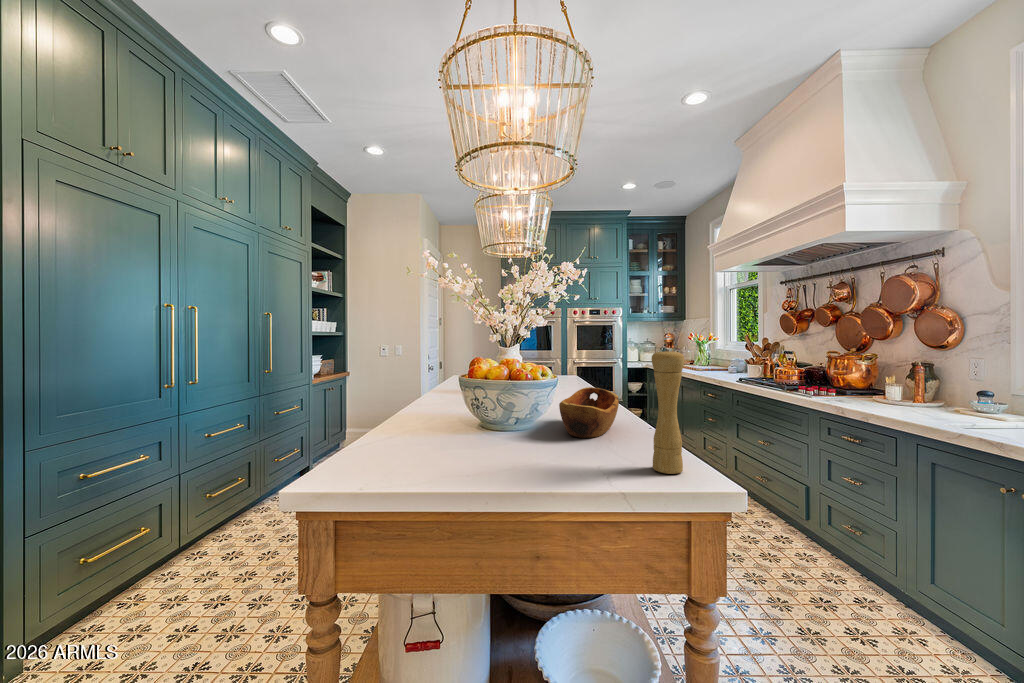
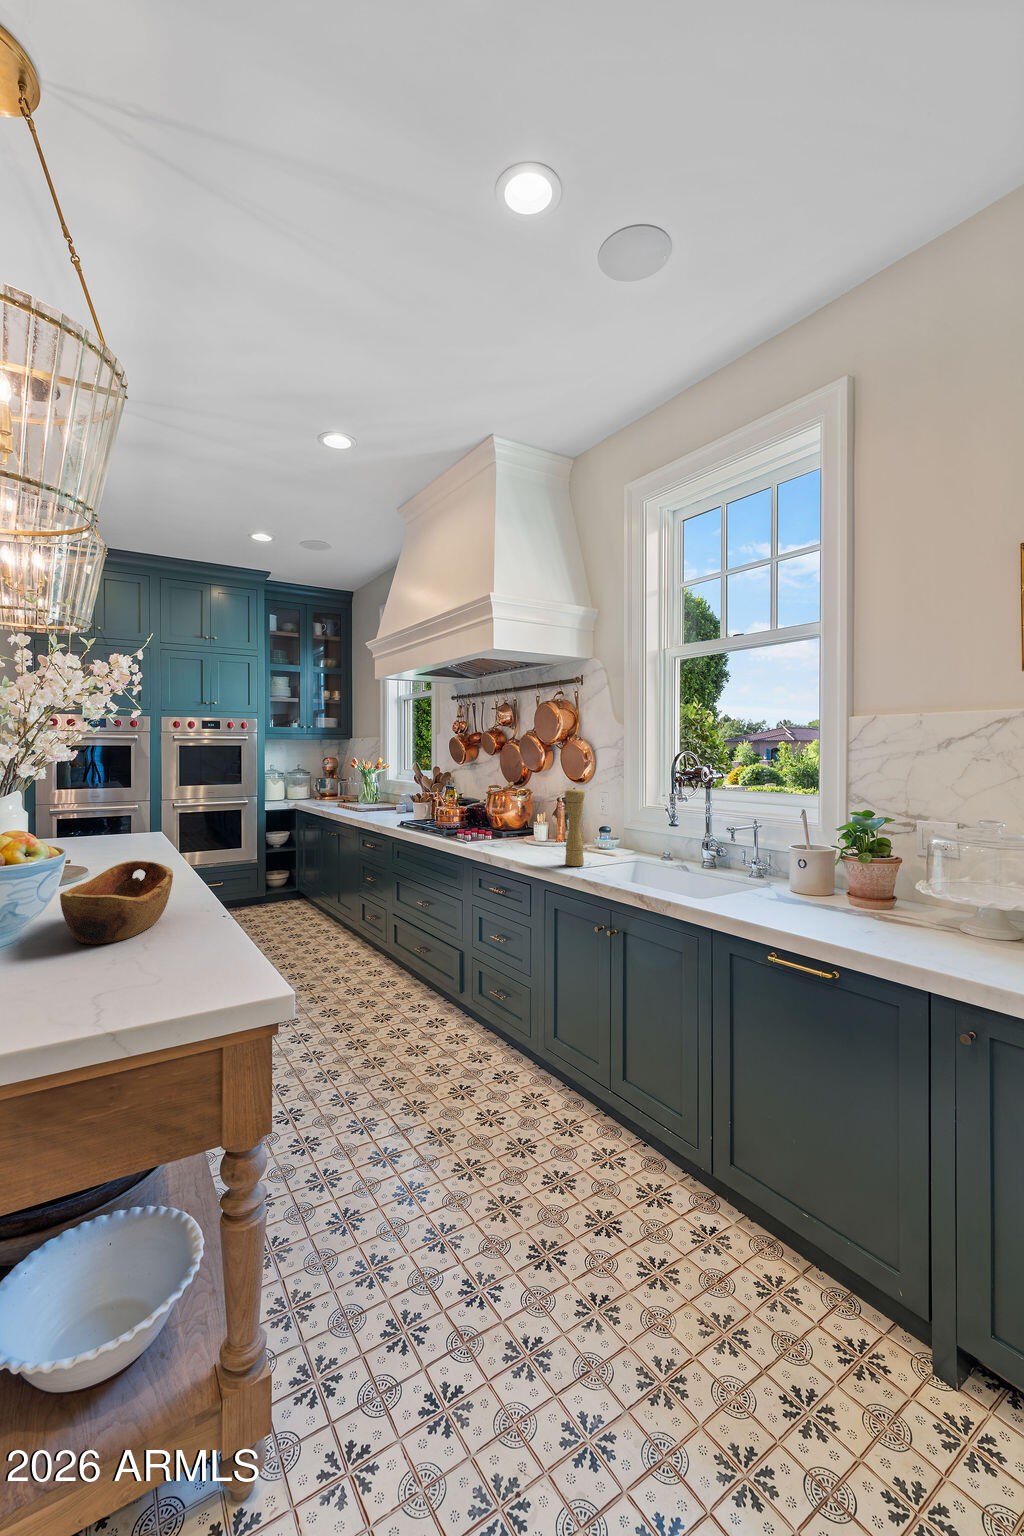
pepper mill: present [652,349,684,474] -> present [565,788,585,866]

